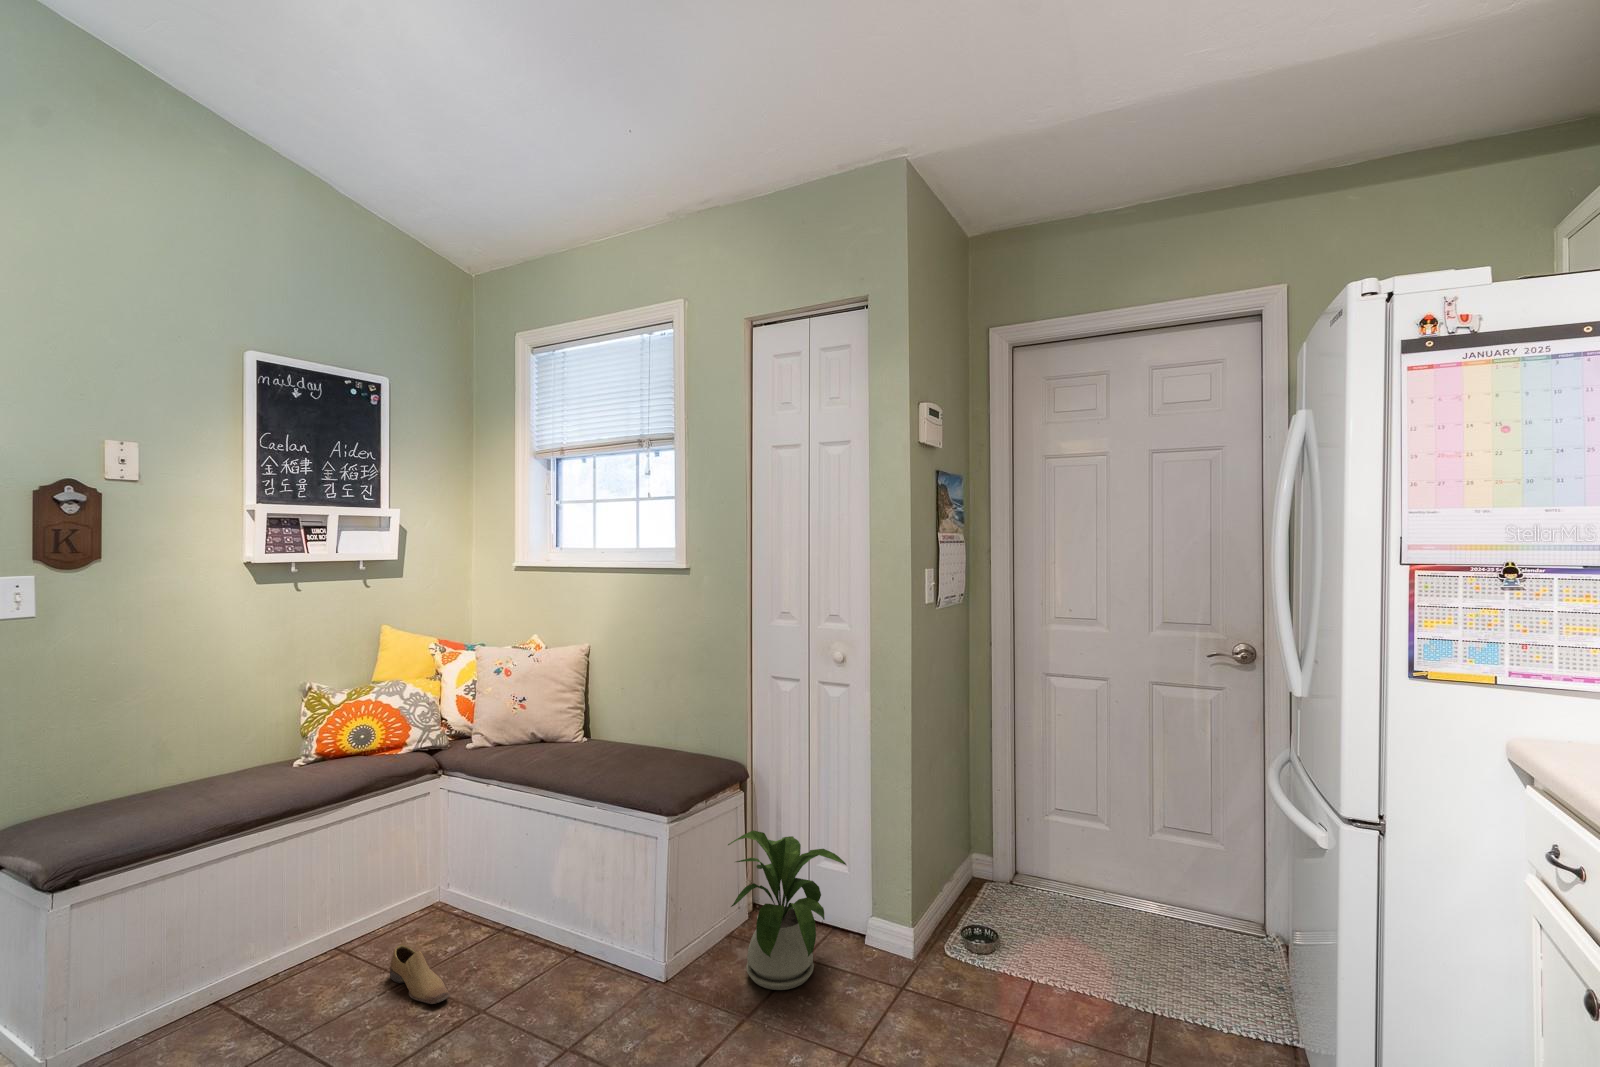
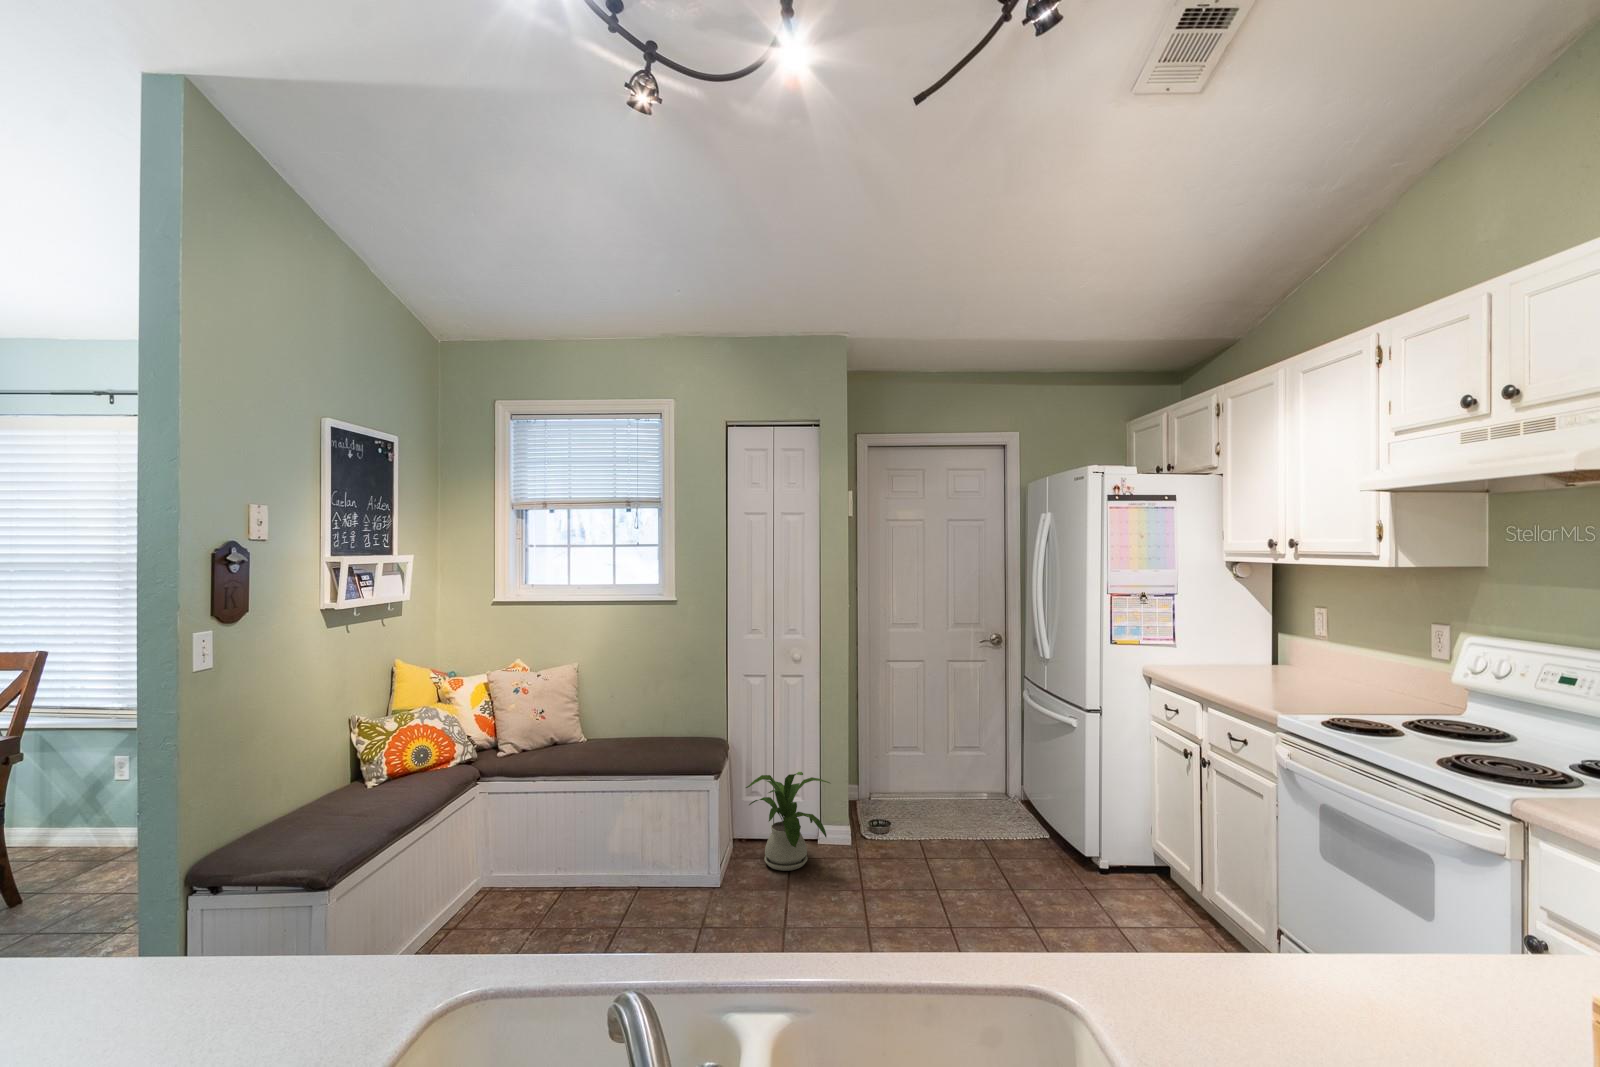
shoe: present [390,945,450,1004] -> none [517,902,588,934]

